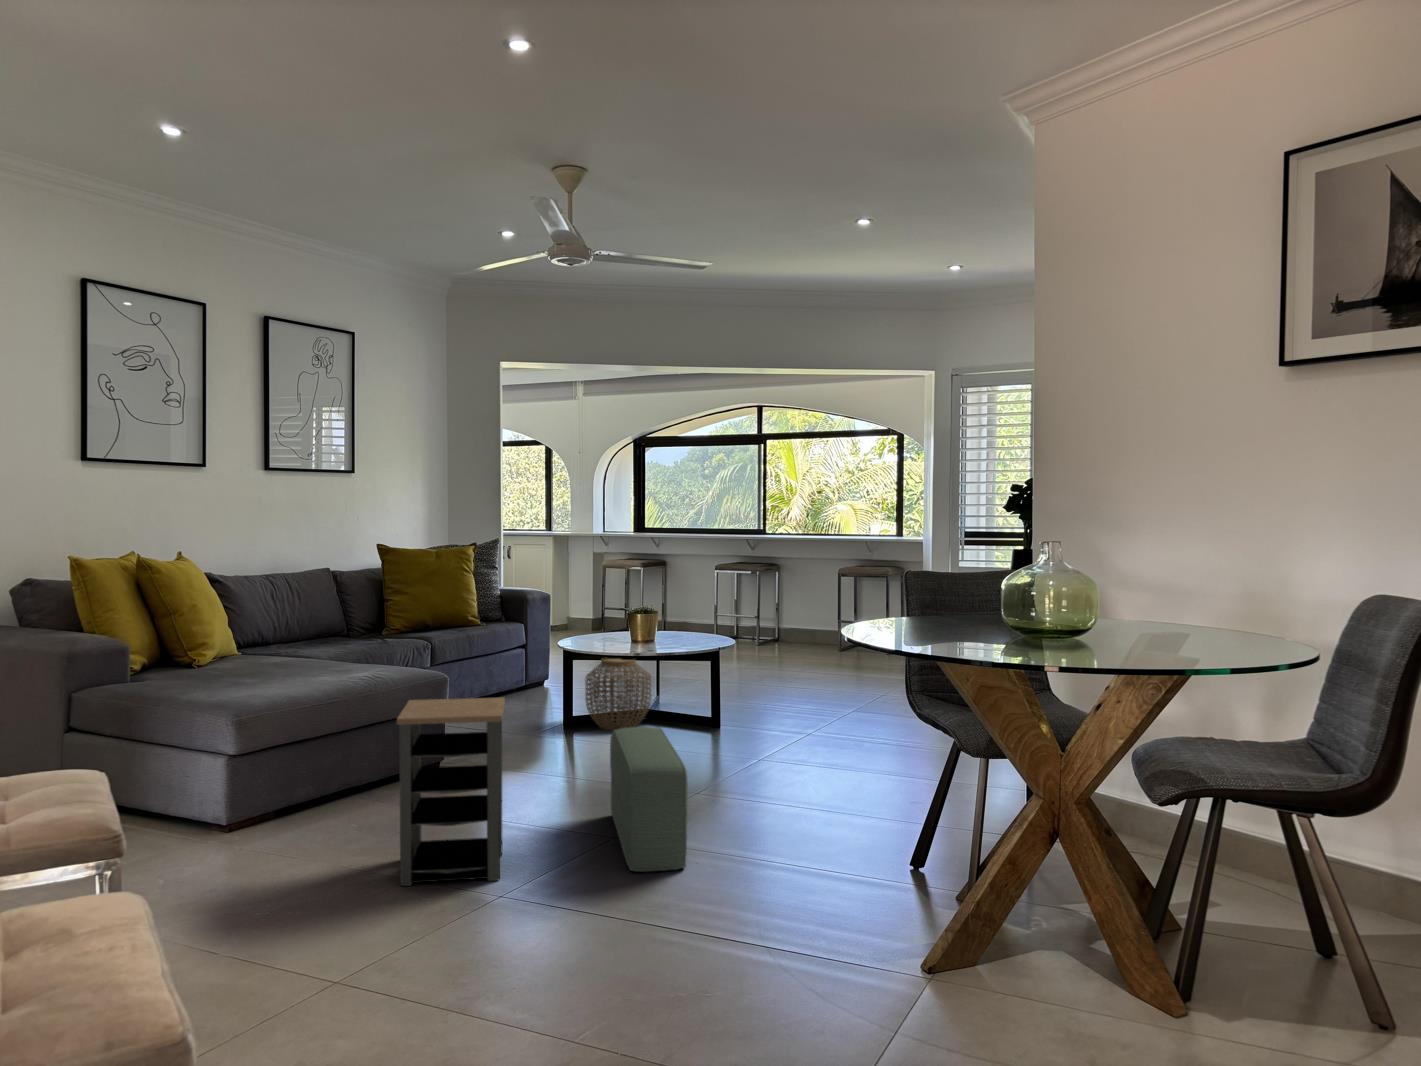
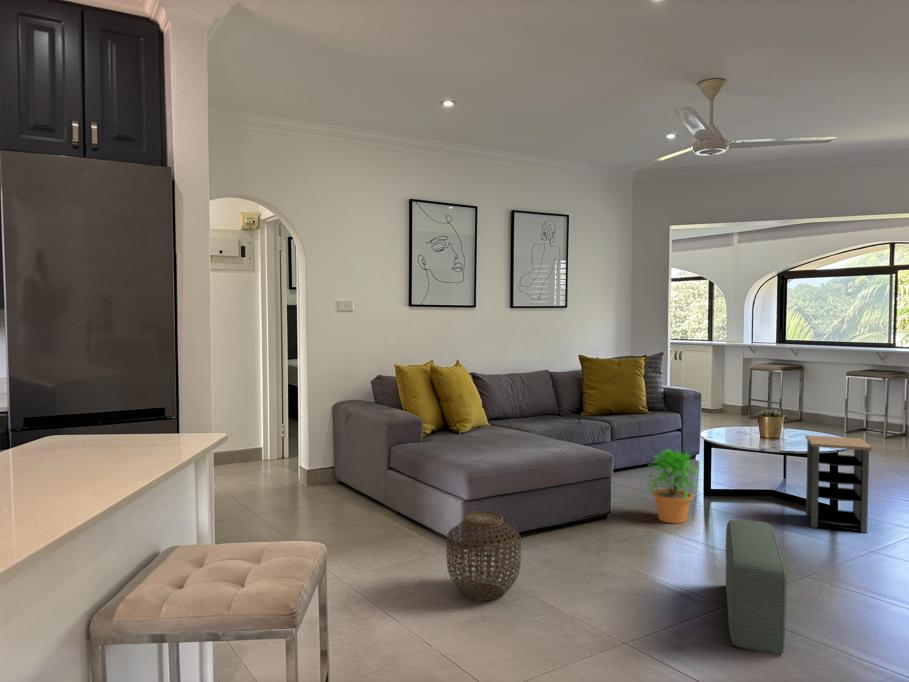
potted plant: none [492,658,565,761] -> present [648,450,697,523]
woven basket: present [585,659,651,730] -> present [446,511,521,600]
side table: present [397,697,505,886] -> present [806,435,872,533]

